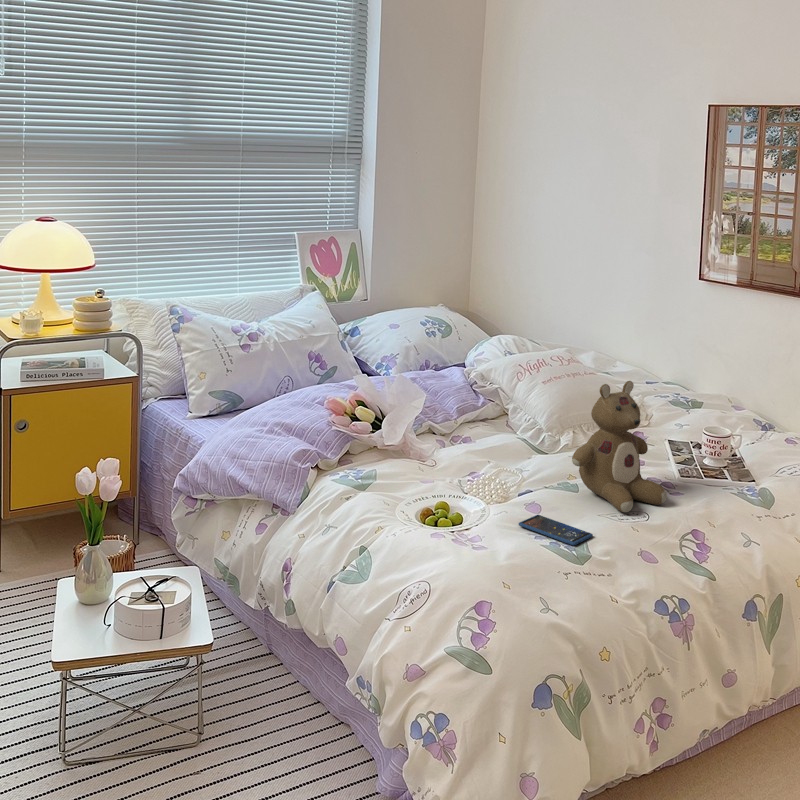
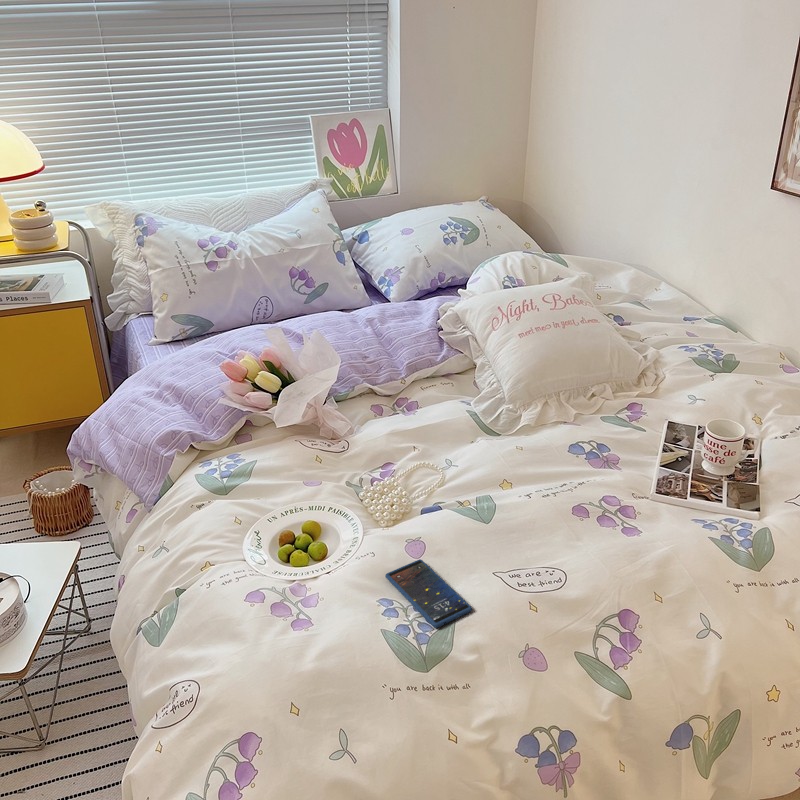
stuffed bear: present [572,381,667,512] -> none [481,383,608,566]

